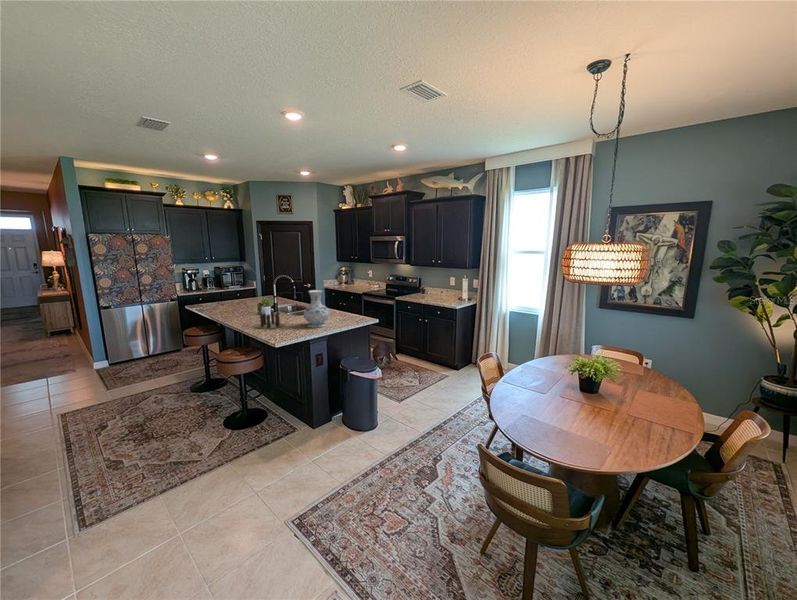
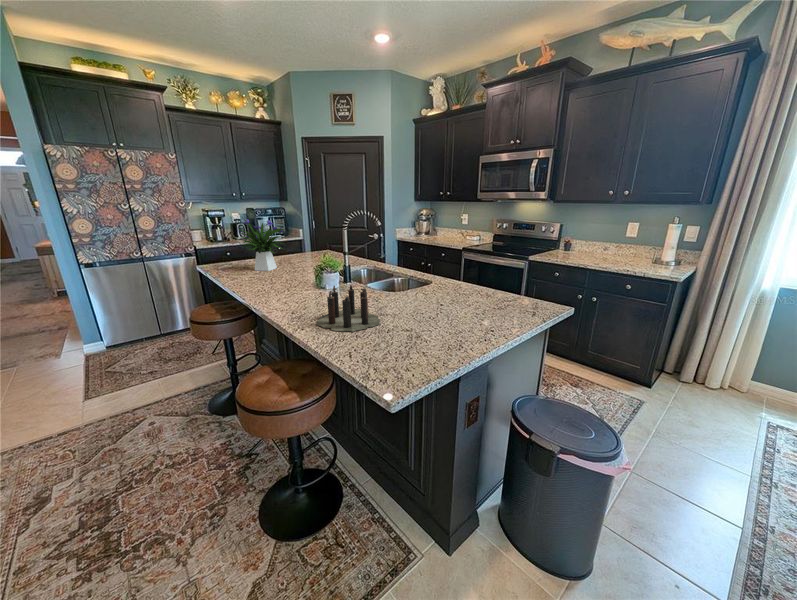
flower arrangement: none [209,277,244,308] -> present [241,217,284,271]
vase: present [304,290,329,328] -> none [424,242,483,331]

